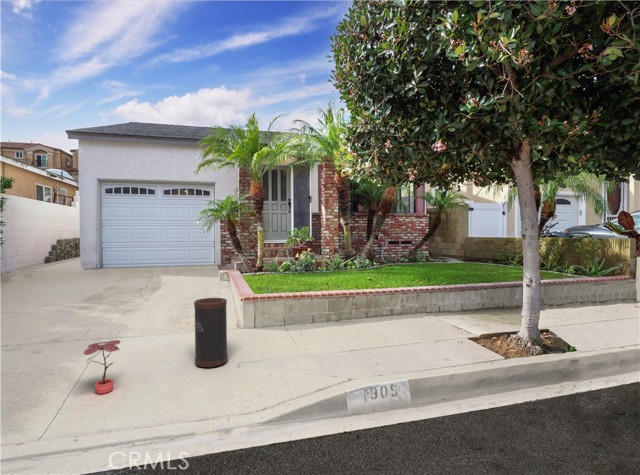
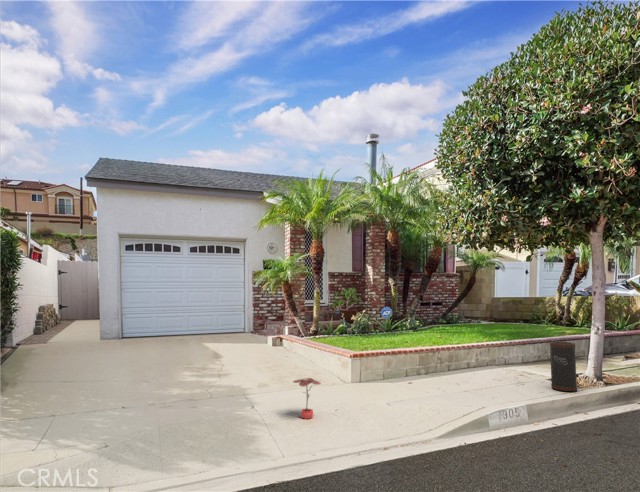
trash can: present [194,298,227,368] -> present [550,341,577,392]

